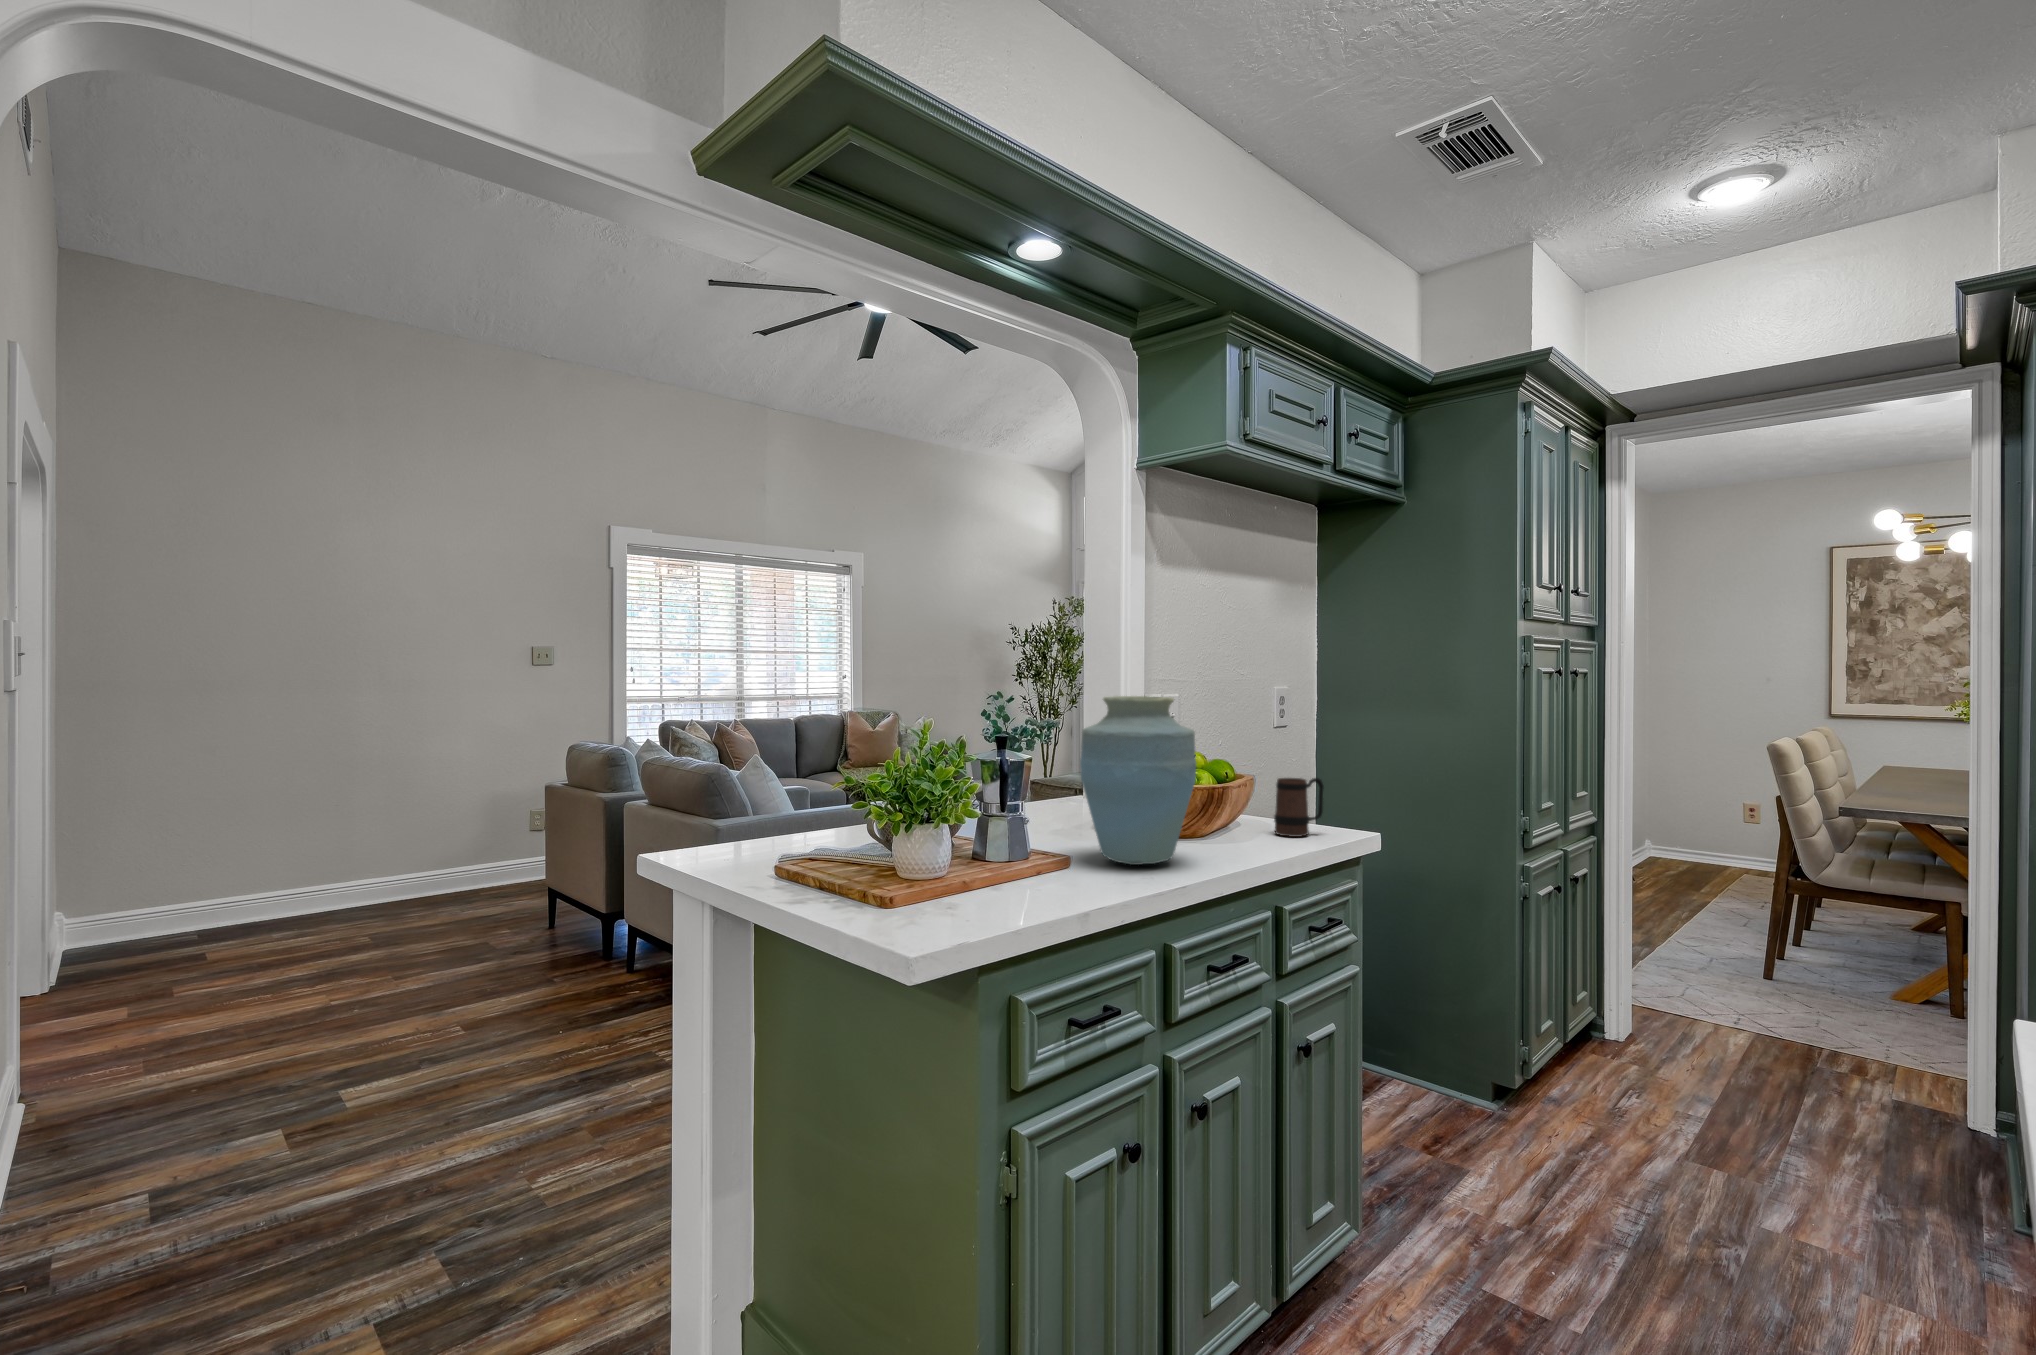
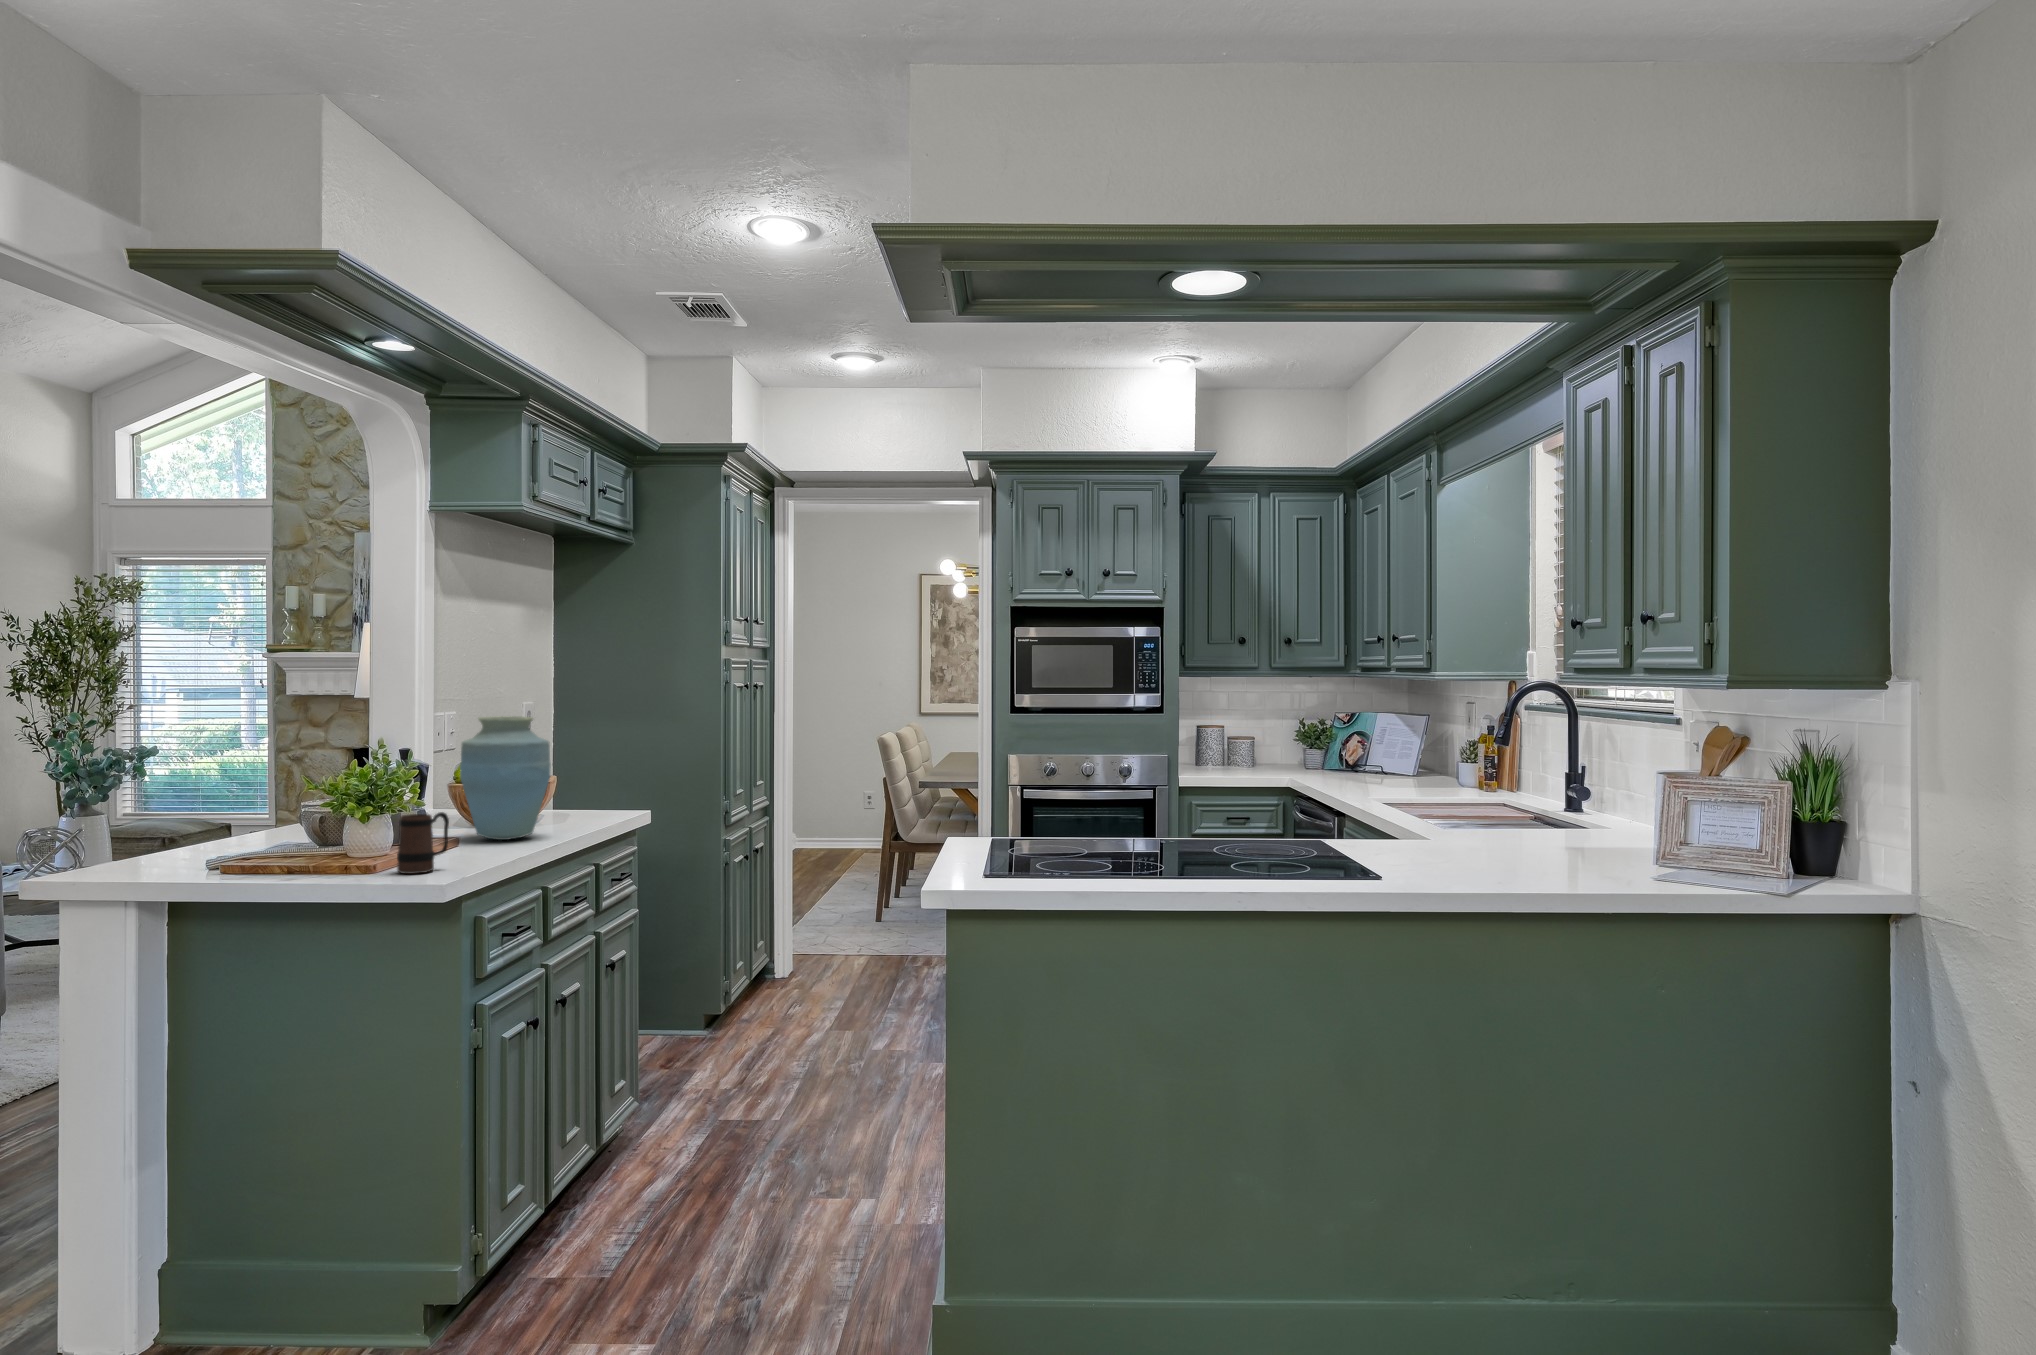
mug: present [1274,778,1324,837] -> present [397,812,449,874]

